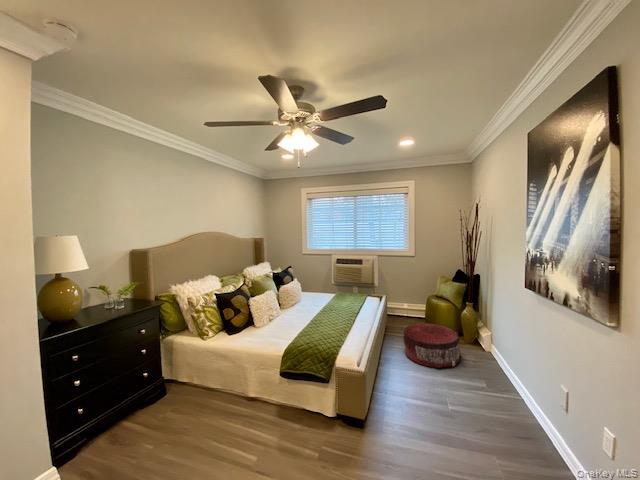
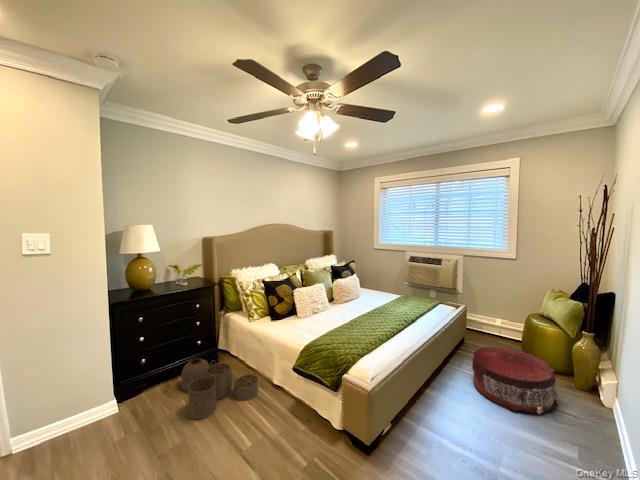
woven basket: none [128,389,228,459] -> present [181,359,258,419]

